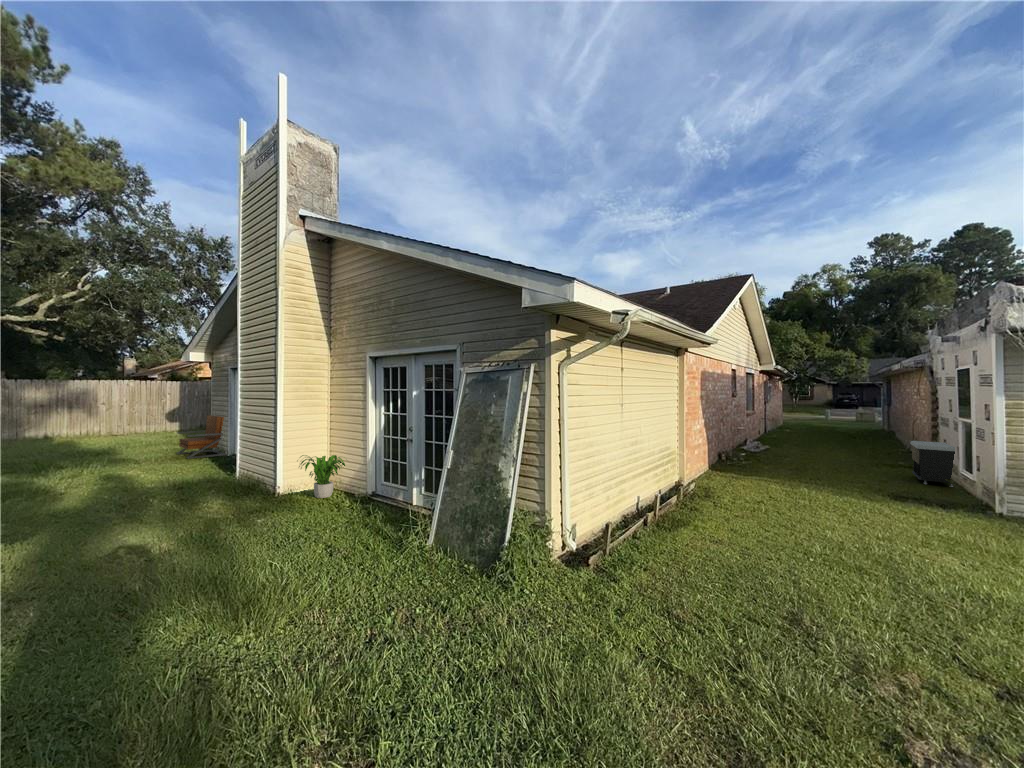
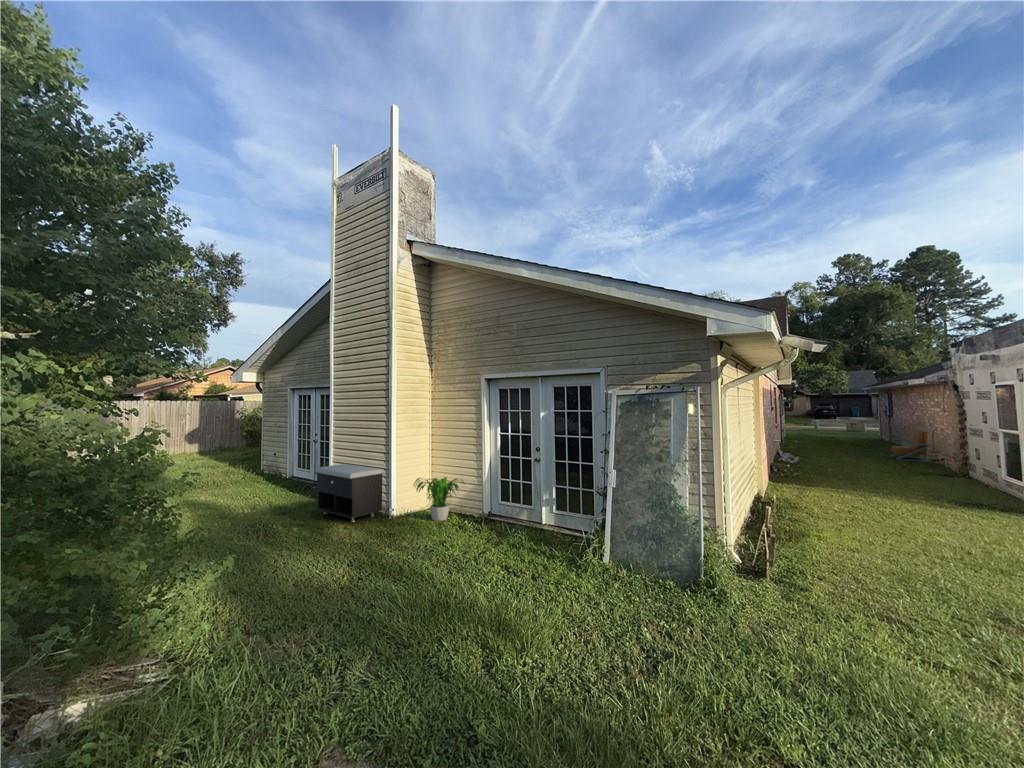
lounge chair: present [176,415,227,459] -> present [890,430,932,462]
storage bench: present [910,441,955,487] -> present [315,464,382,522]

